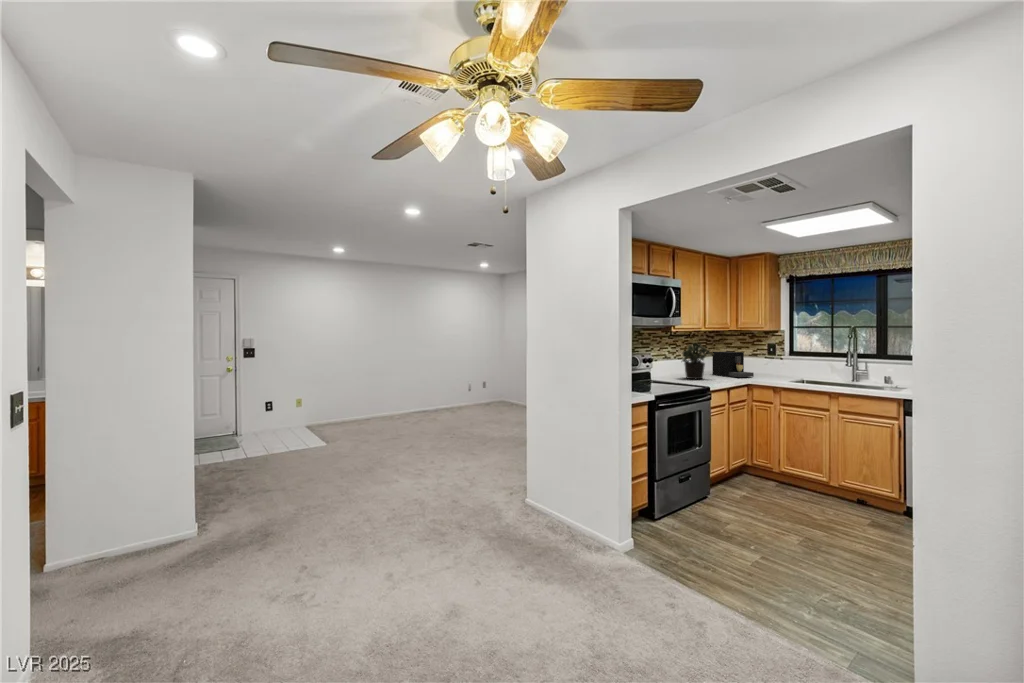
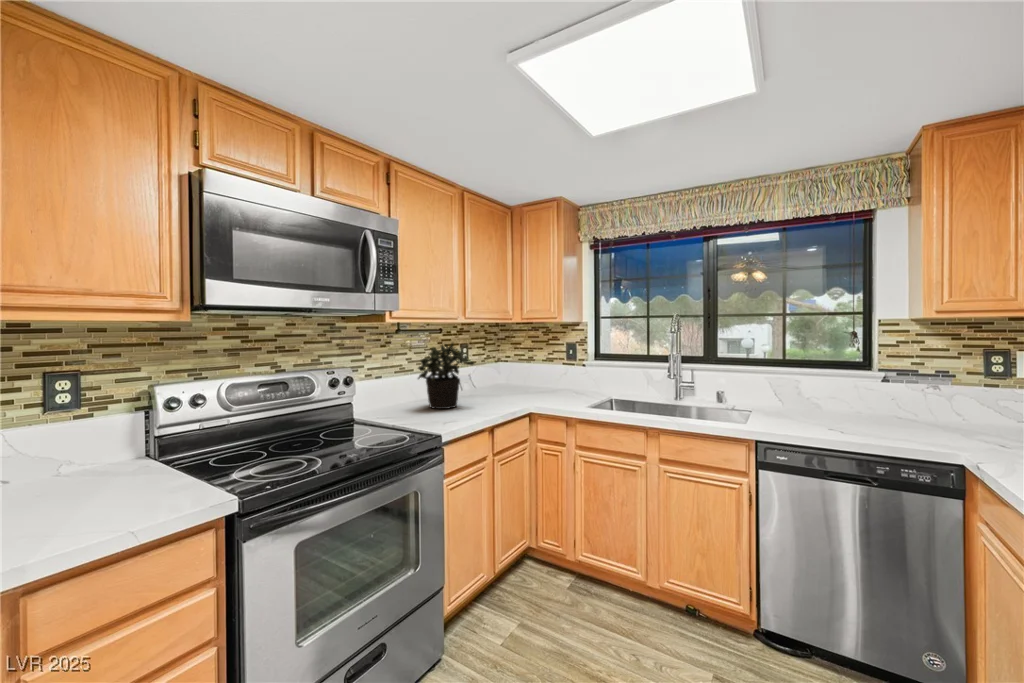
coffee maker: present [712,352,754,377] -> none [485,356,541,400]

